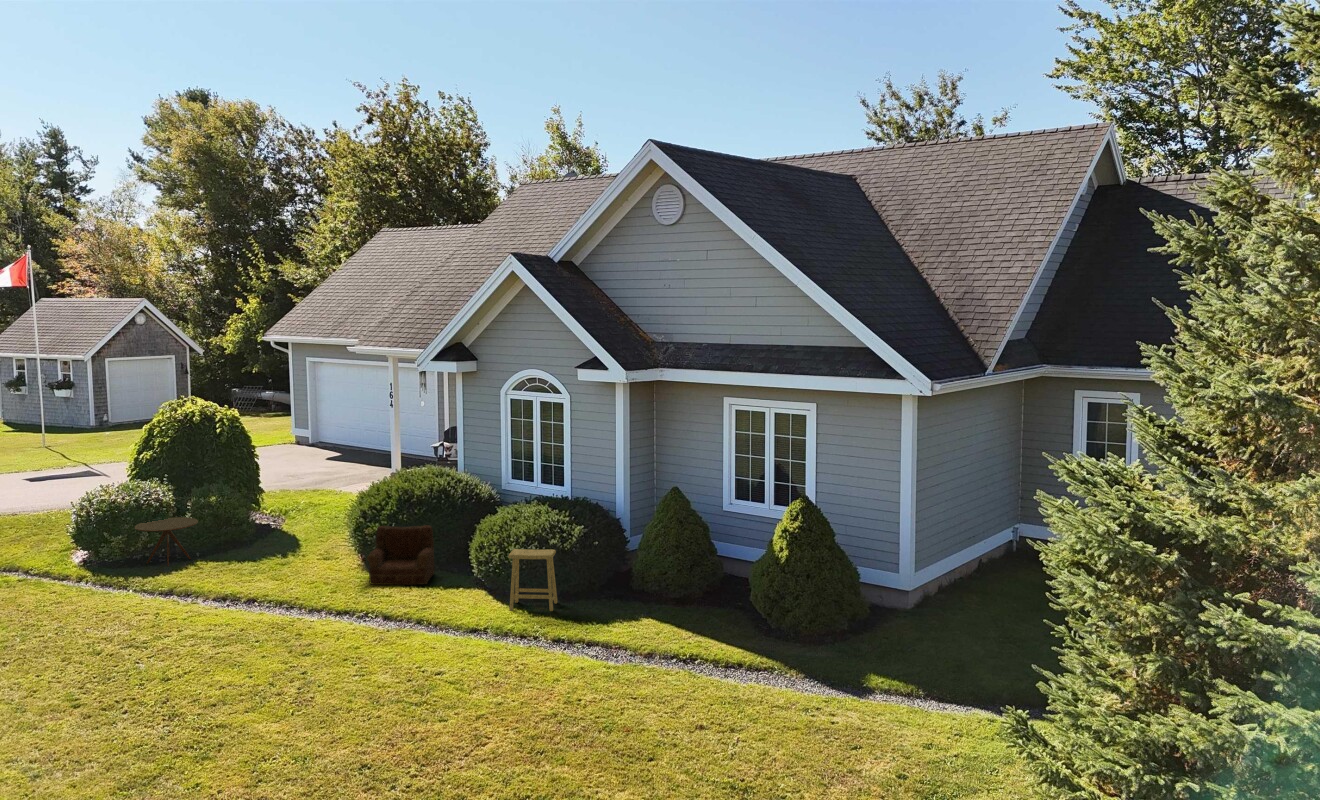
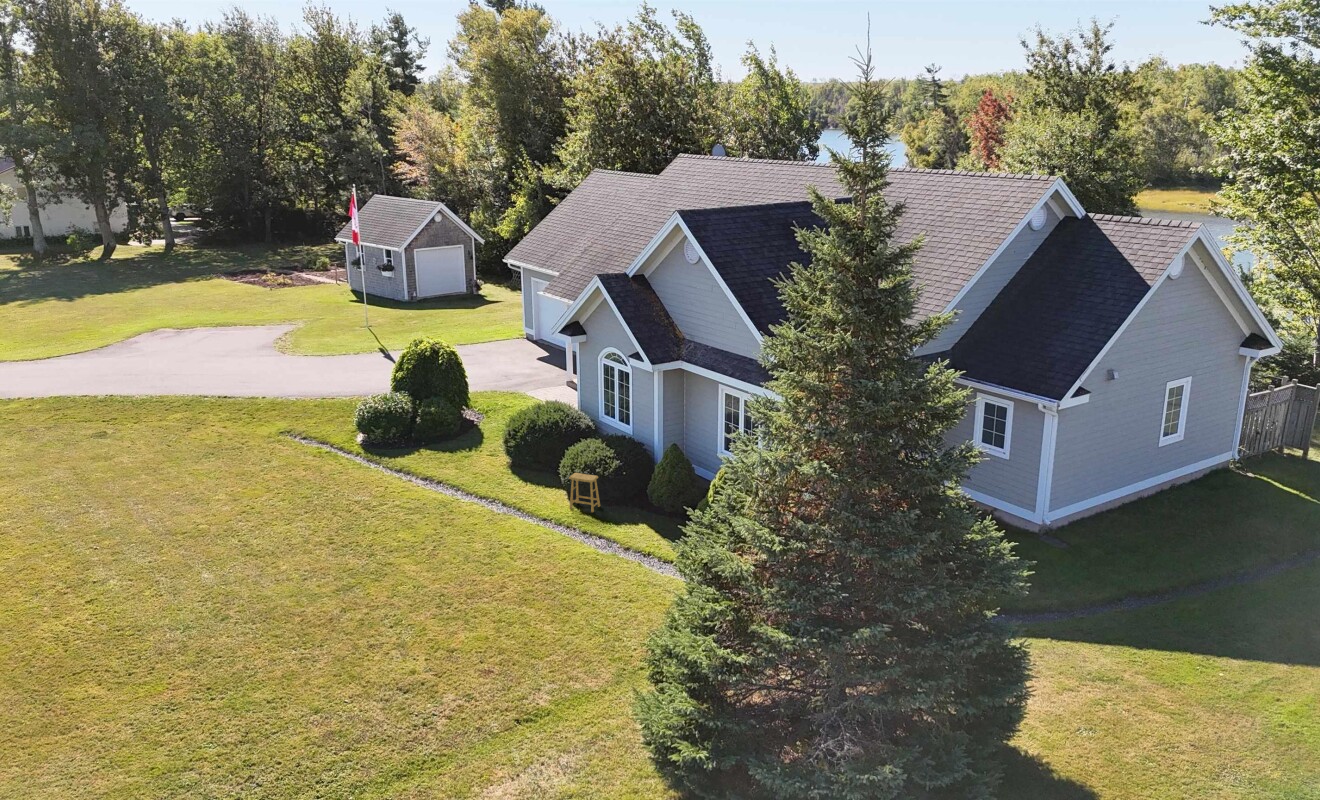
round table: present [135,517,198,566] -> none [388,419,423,450]
armchair: present [367,525,434,585] -> none [503,443,546,482]

